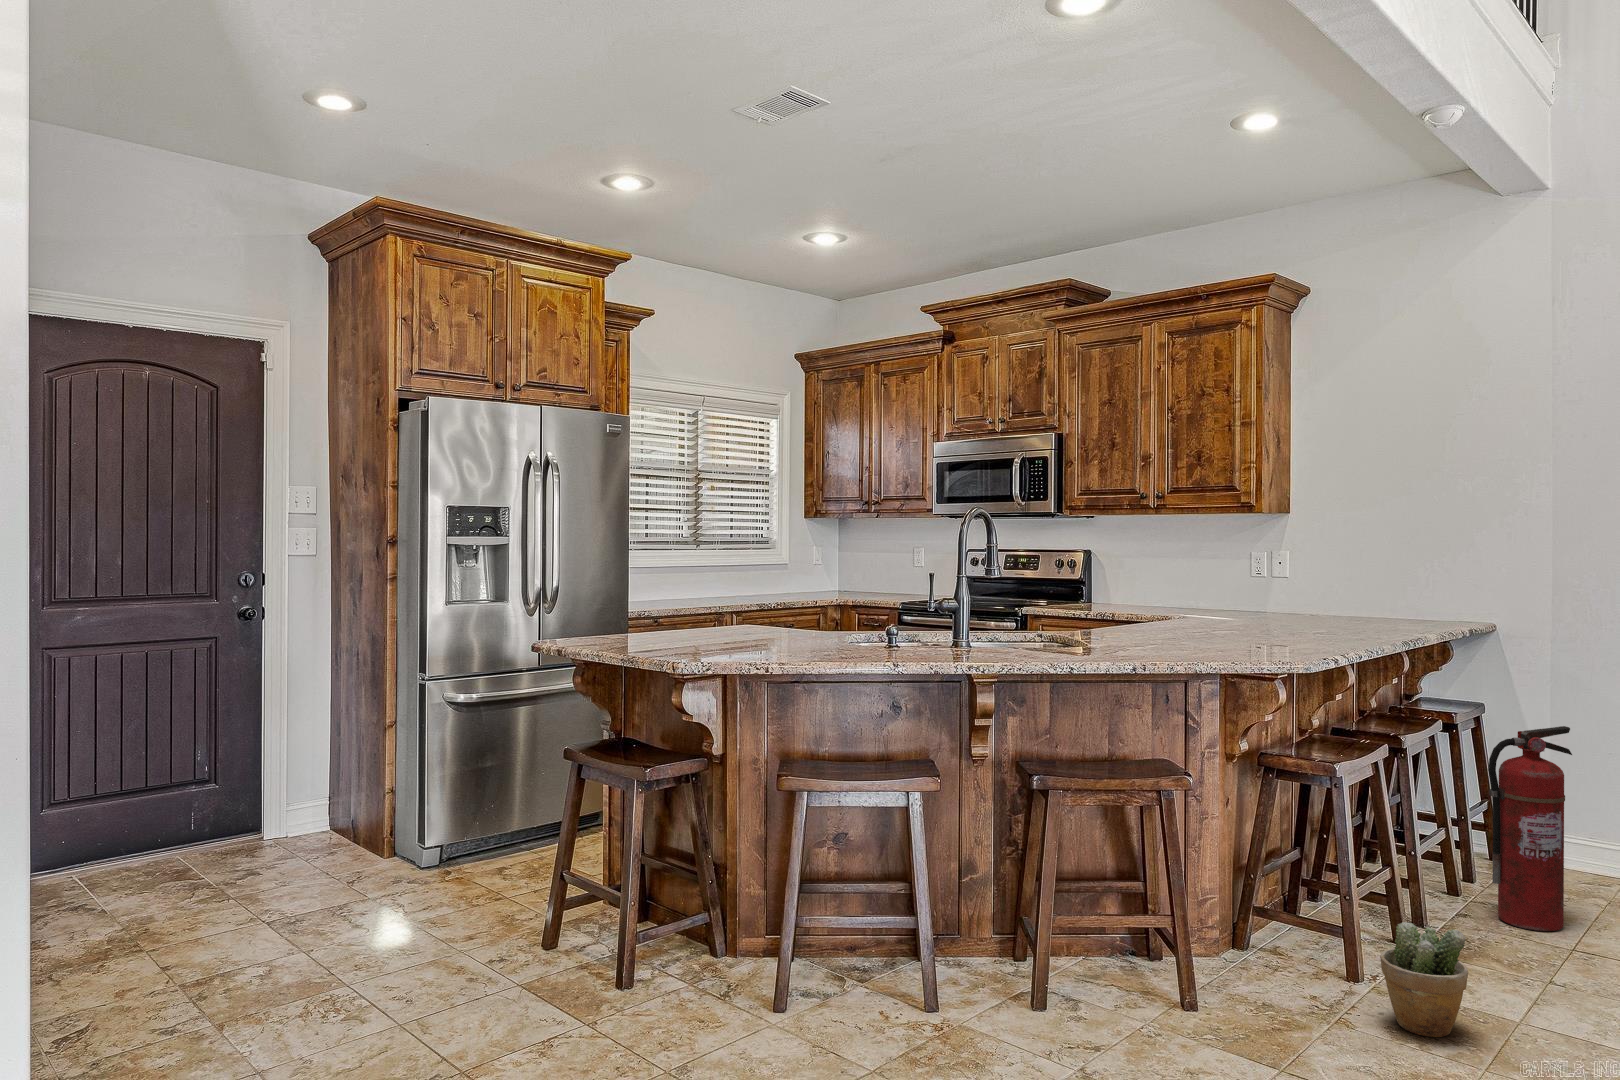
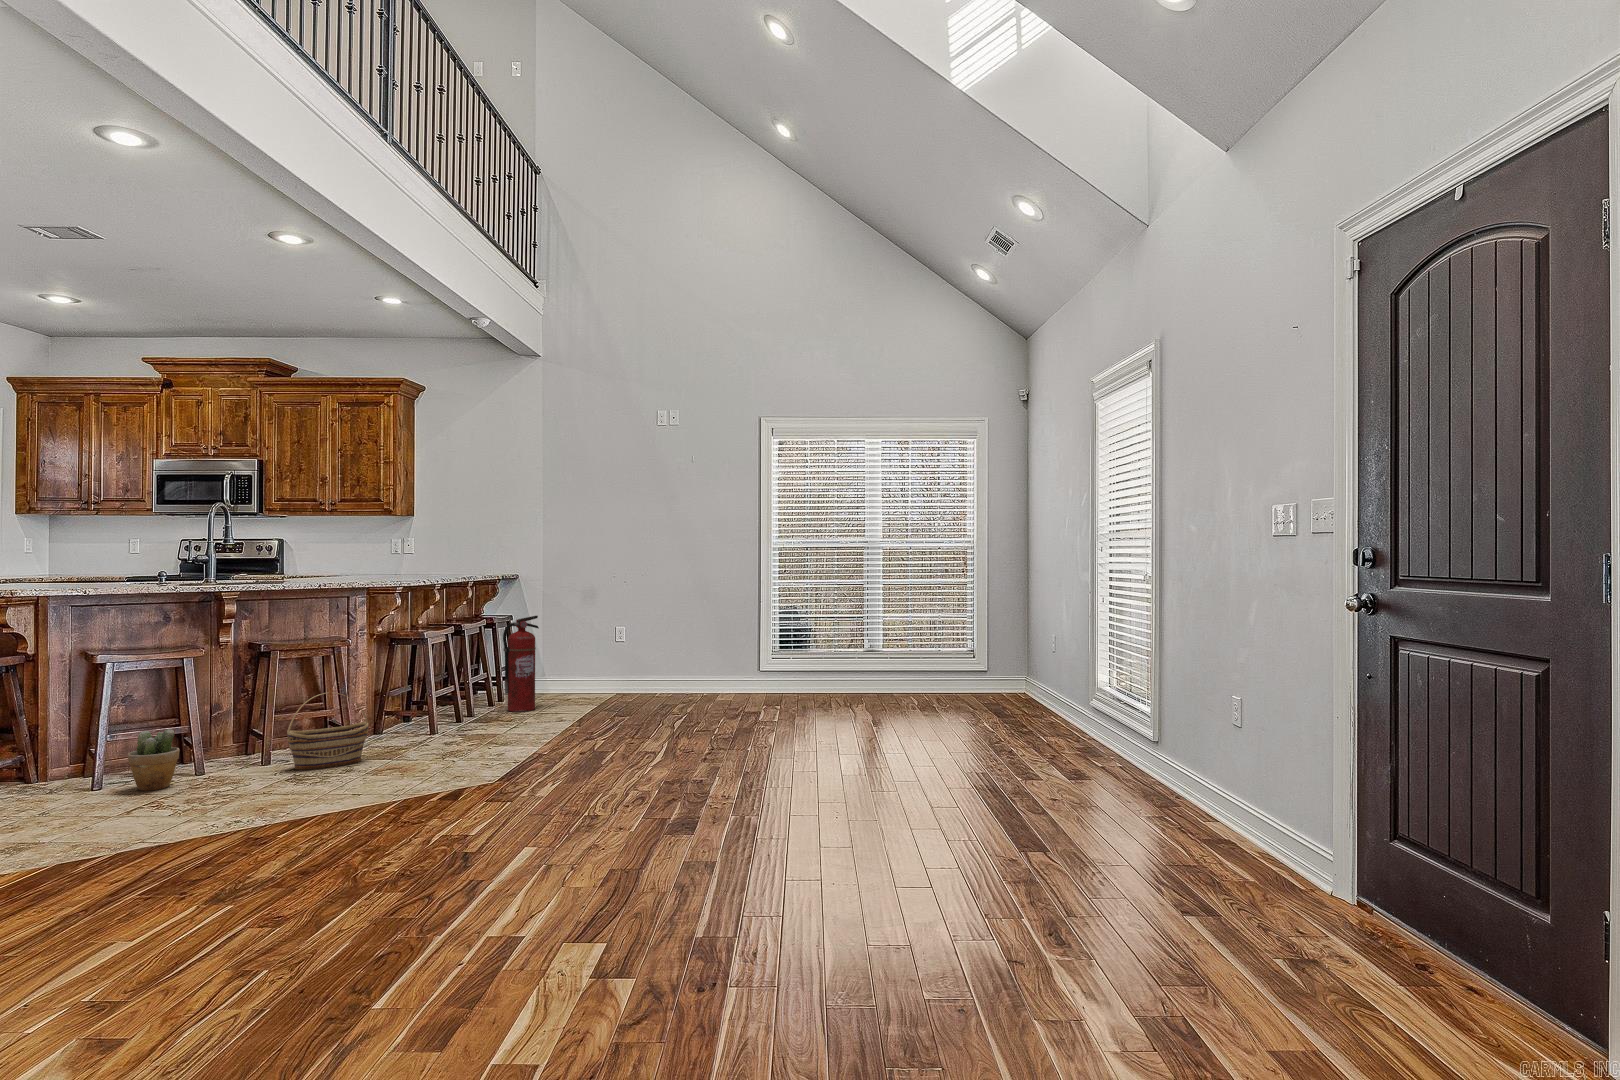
basket: none [1074,894,1229,1054] -> present [287,693,368,770]
potted plant: present [1380,922,1468,1037] -> present [127,729,180,791]

